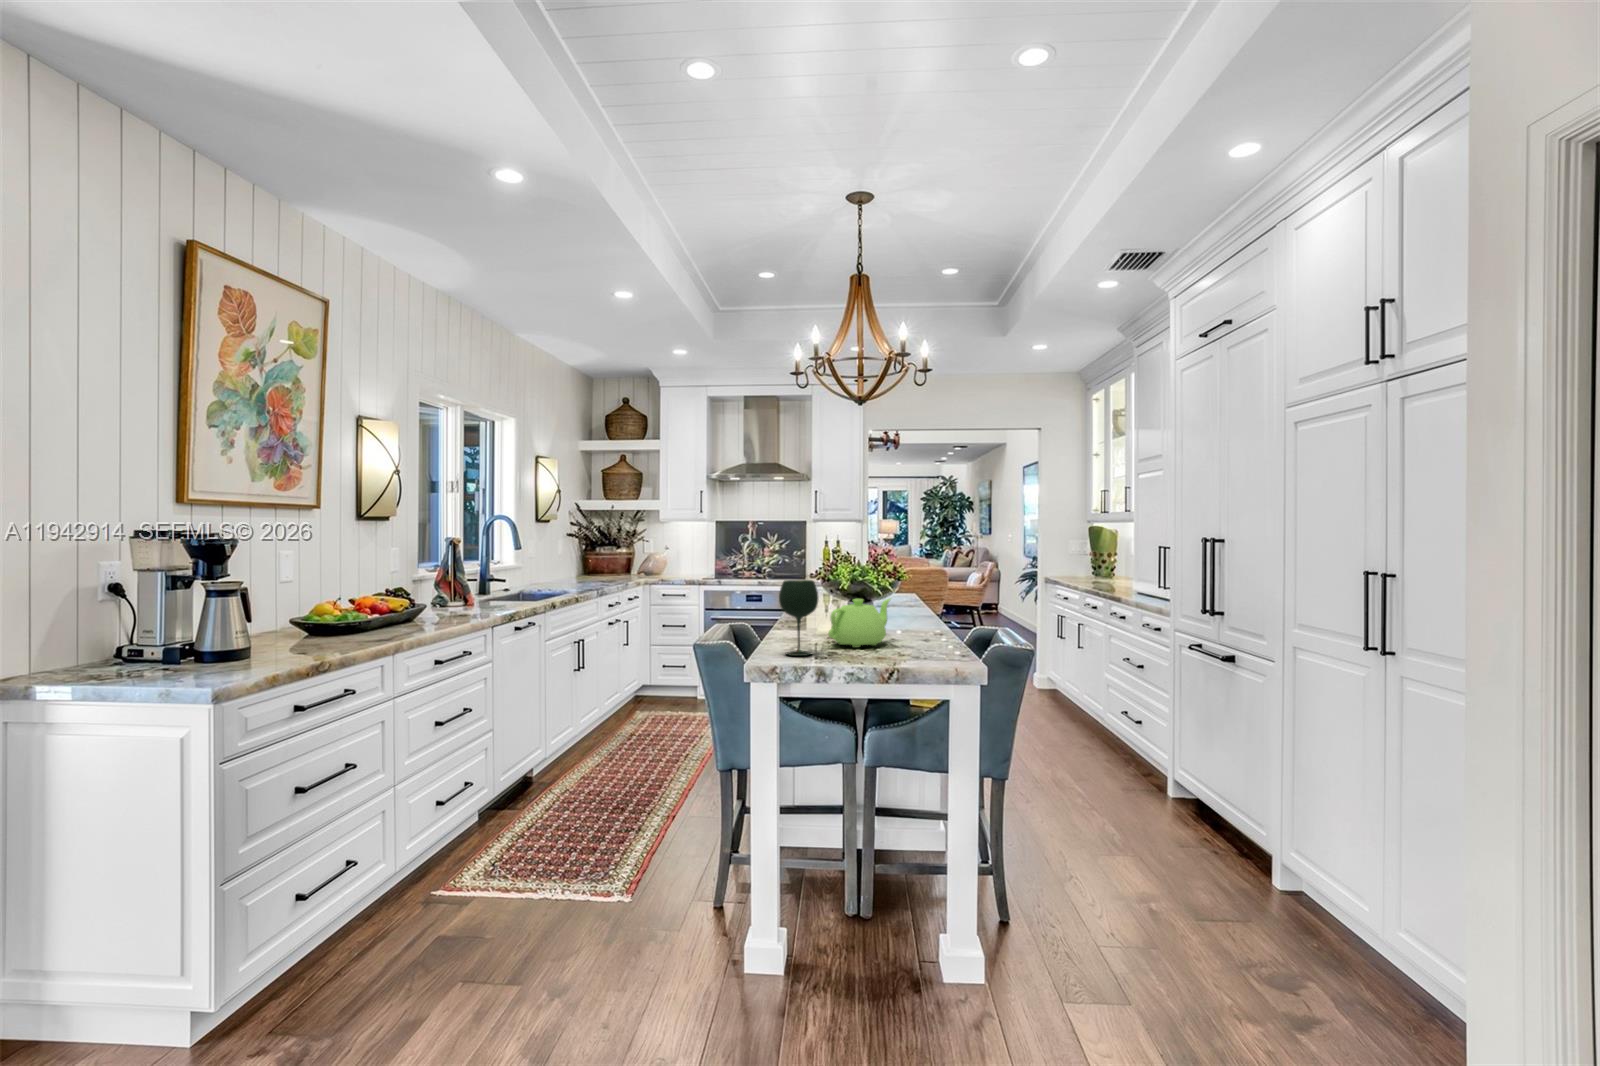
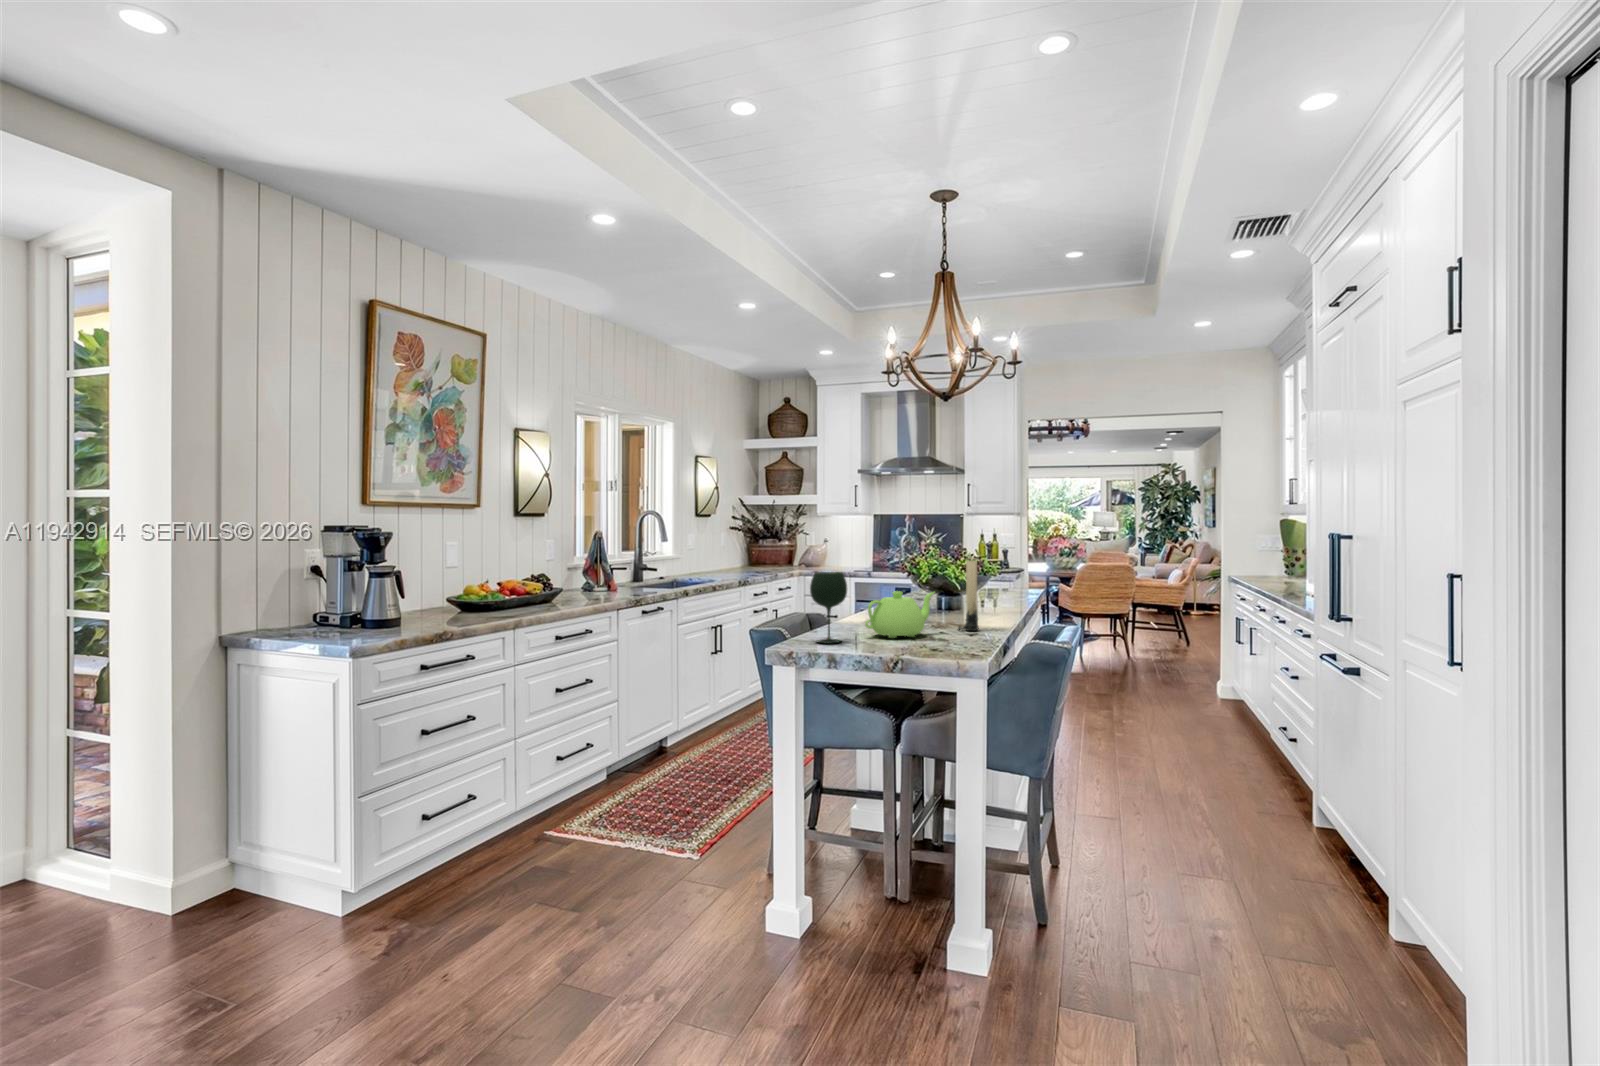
candle: none [907,563,928,637] -> present [958,560,979,631]

